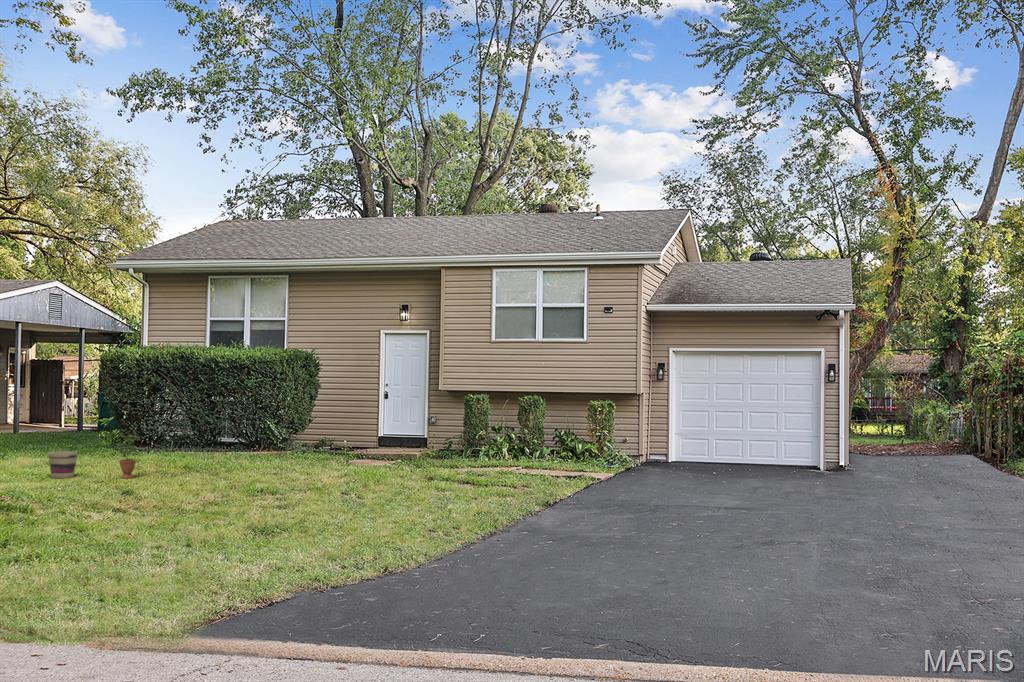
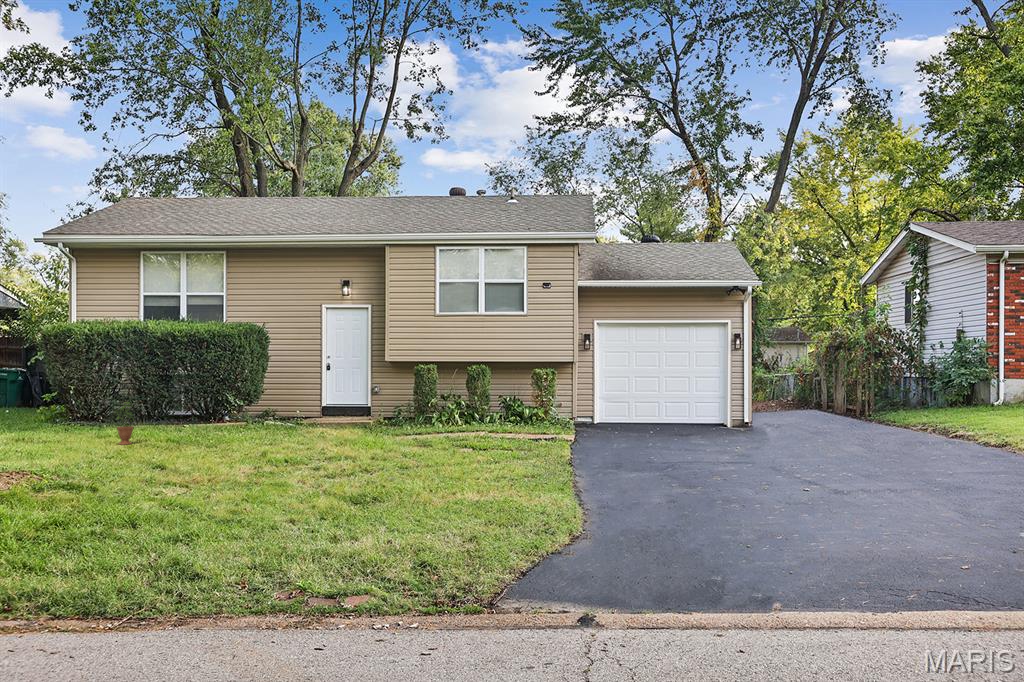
basket: present [48,451,78,478] -> none [41,420,72,446]

